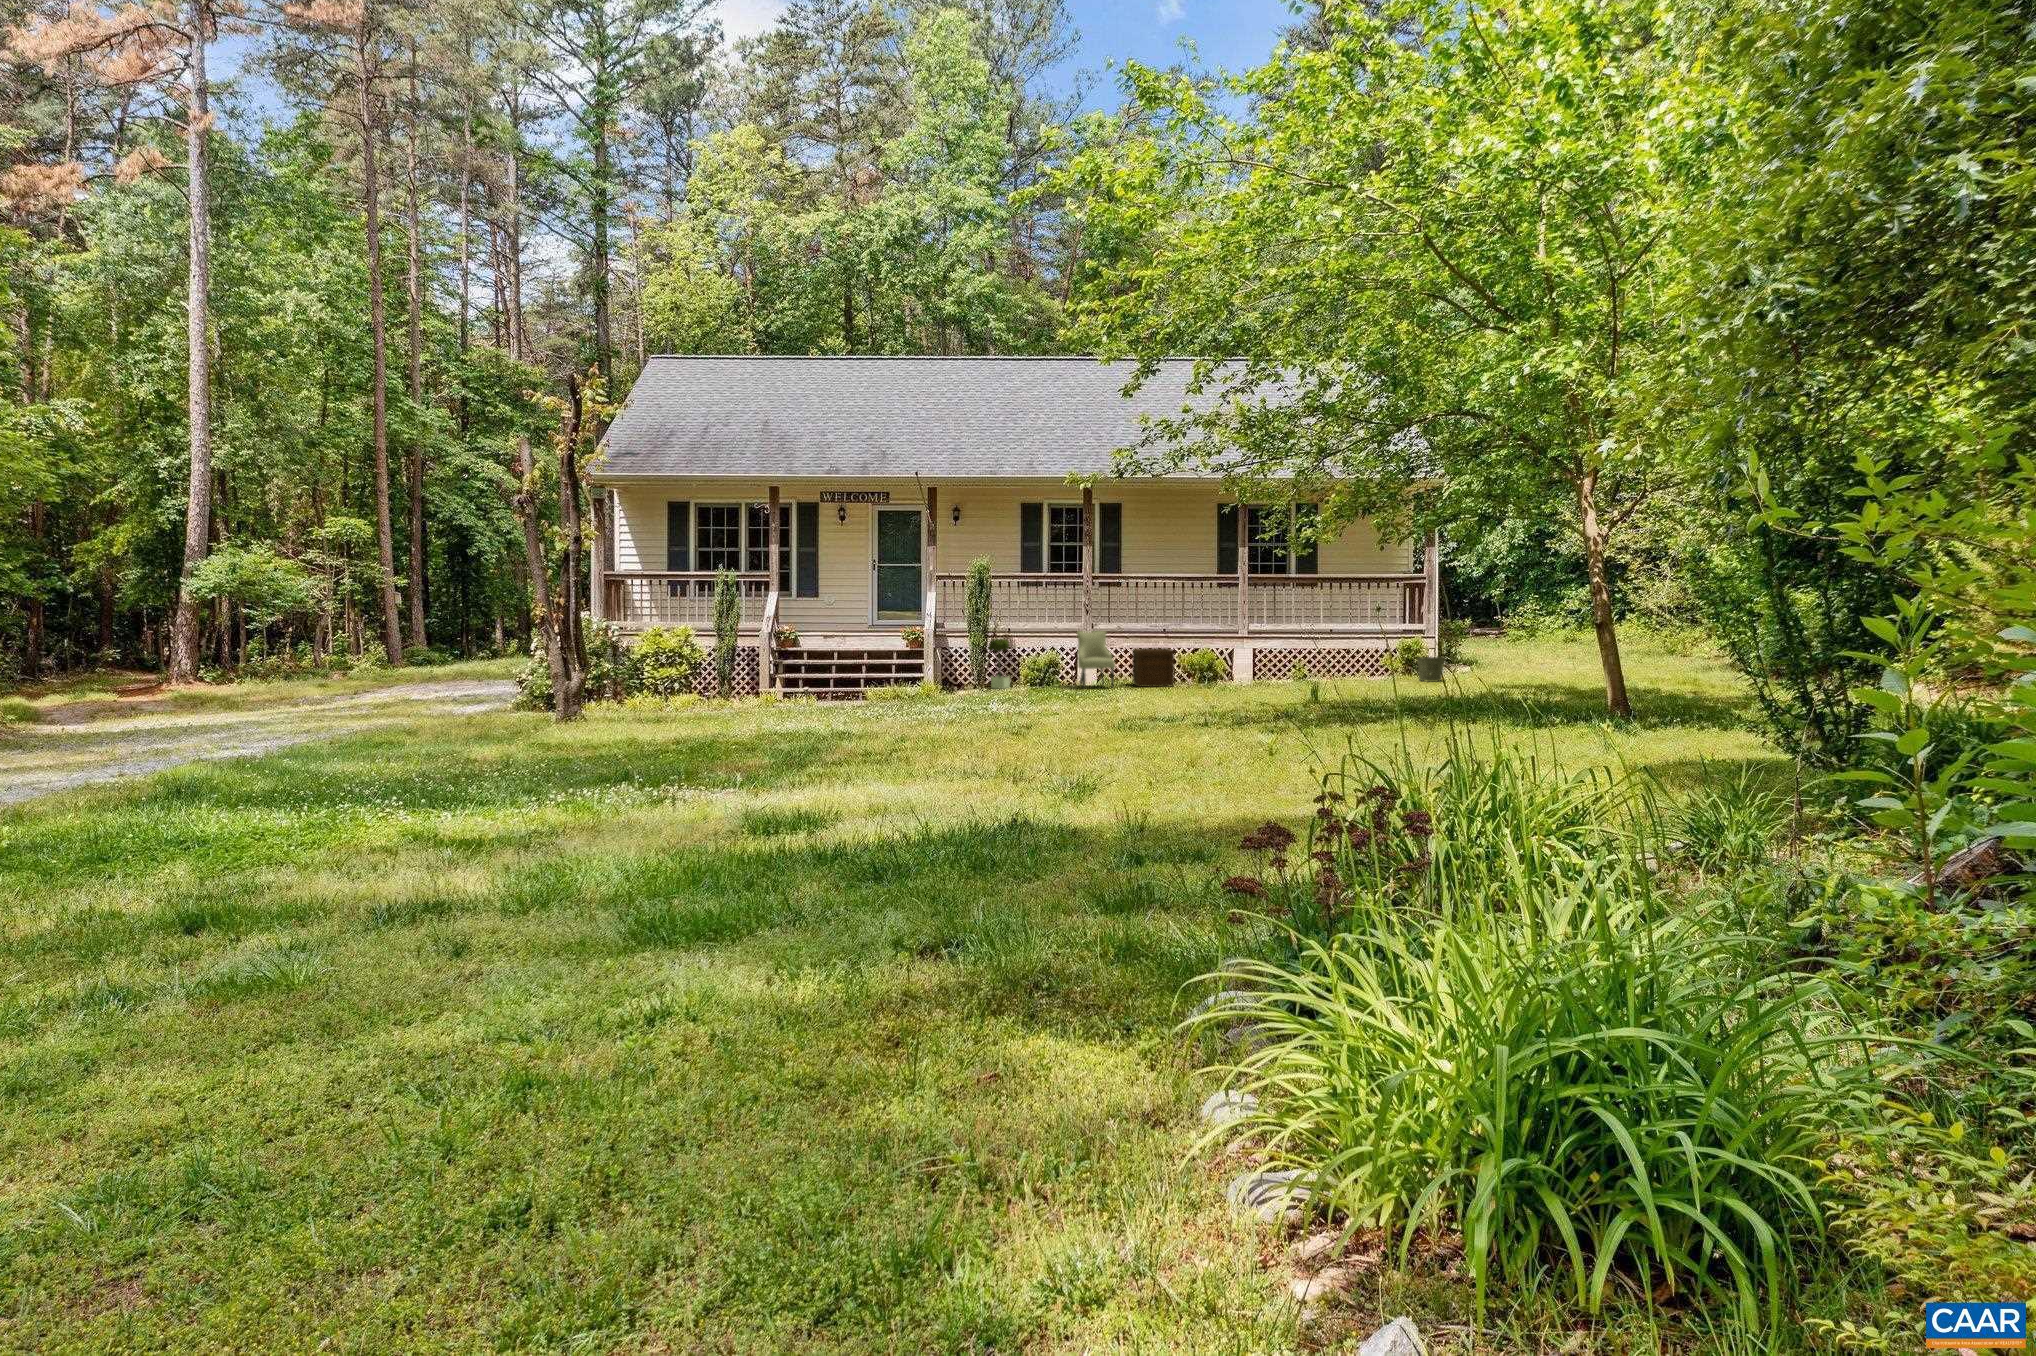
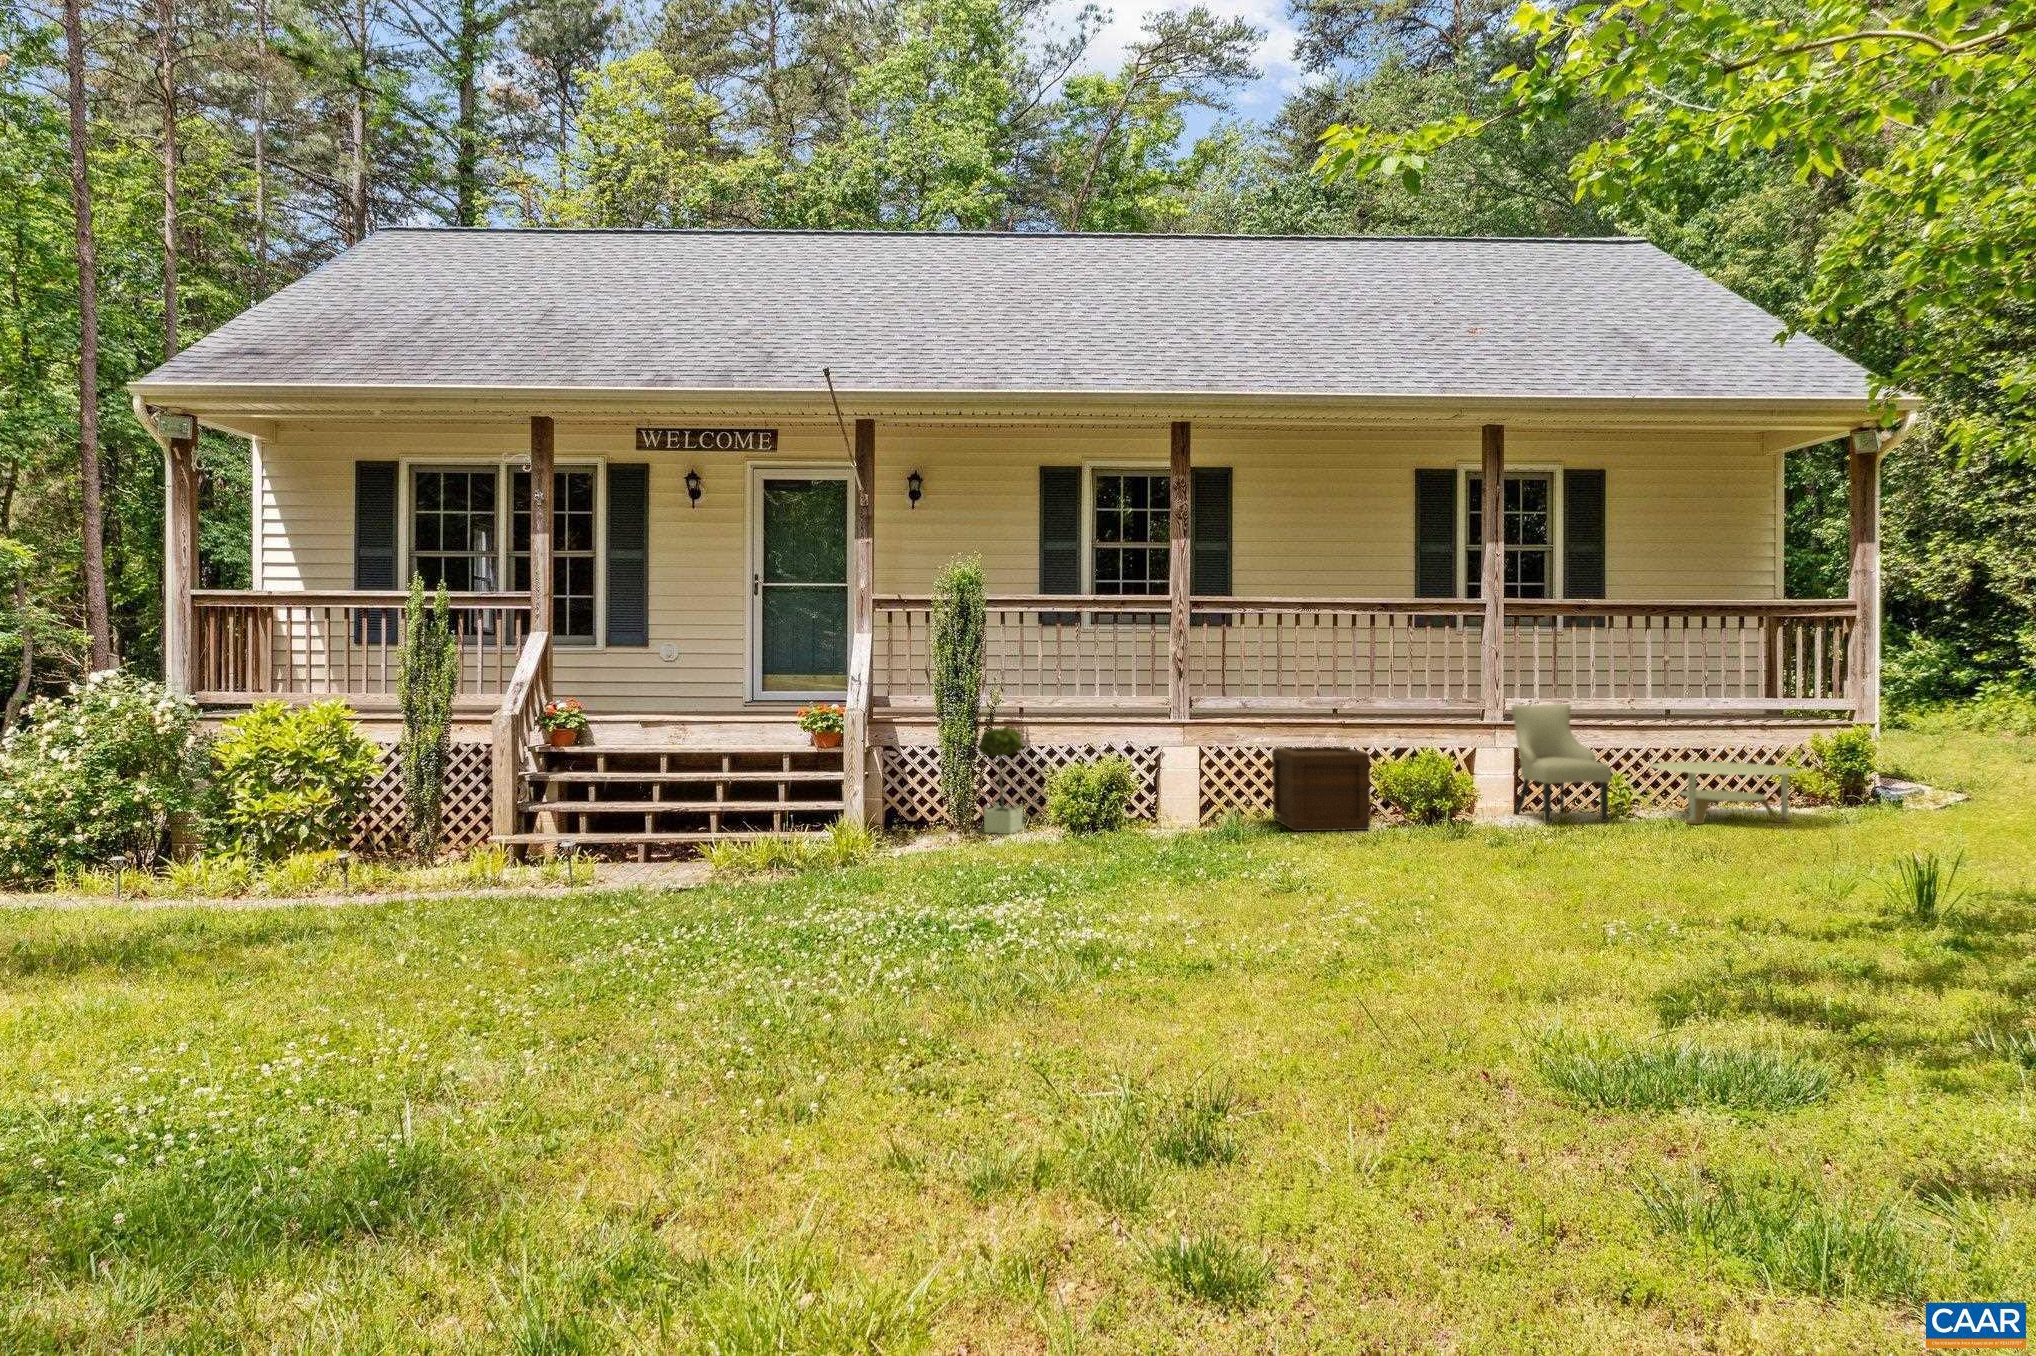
chair: present [1077,631,1115,688] -> present [1512,704,1612,824]
round table: none [1315,655,1380,683] -> present [1651,762,1798,824]
bucket: present [1417,656,1444,682] -> none [1865,765,1938,820]

